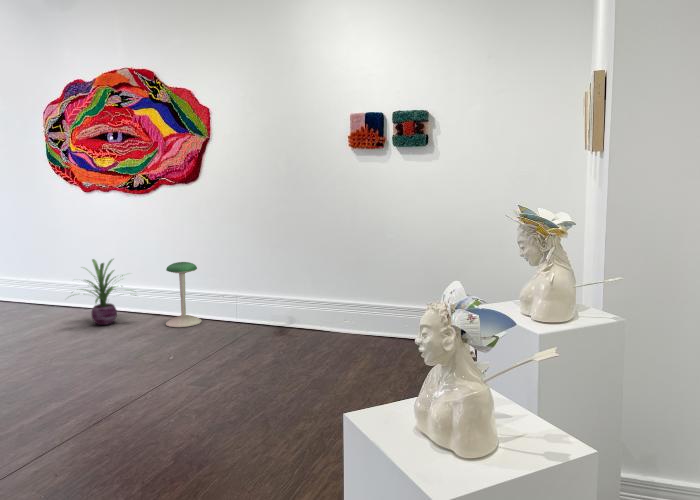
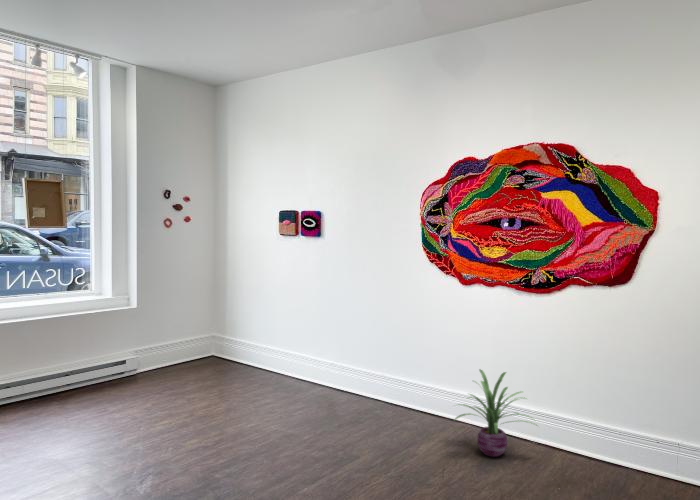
stool: present [166,262,202,327] -> none [576,390,628,484]

